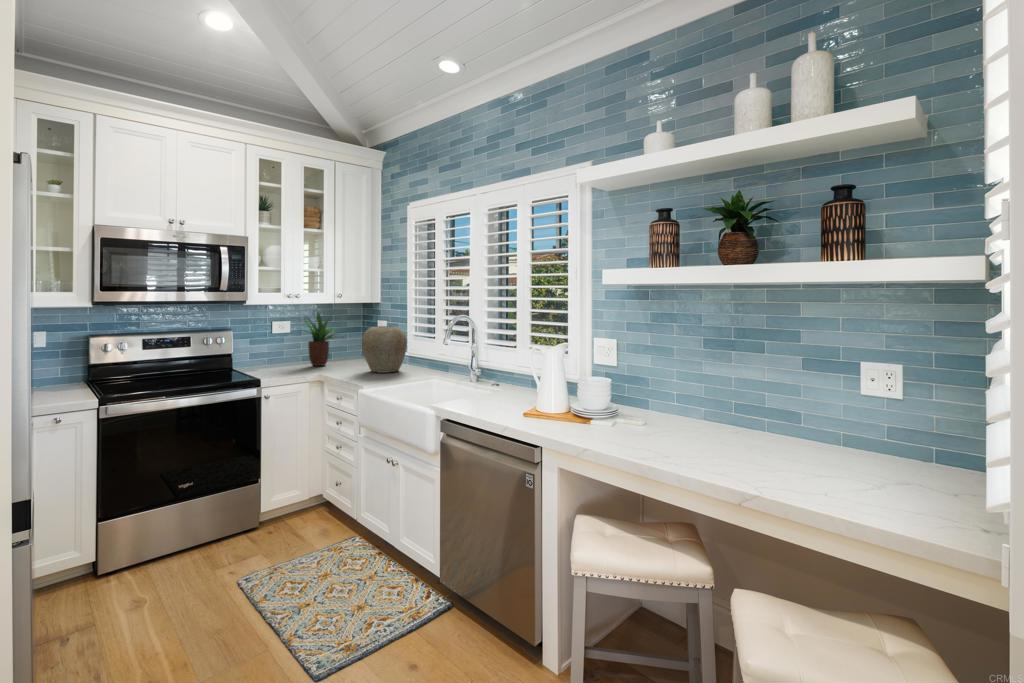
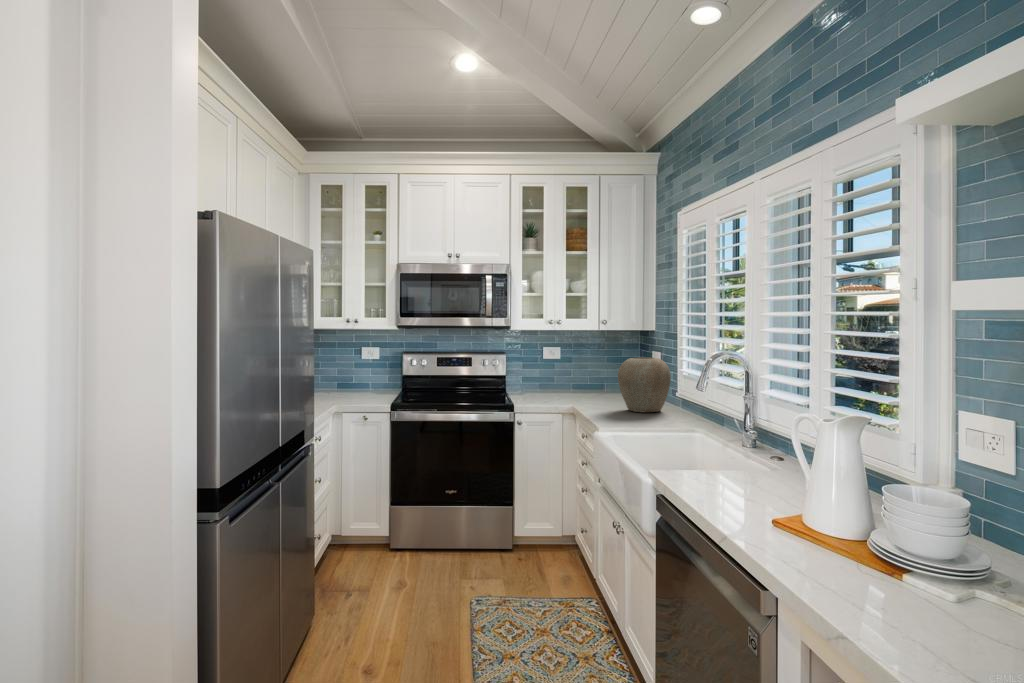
potted plant: present [304,312,343,366] -> none [558,338,612,401]

